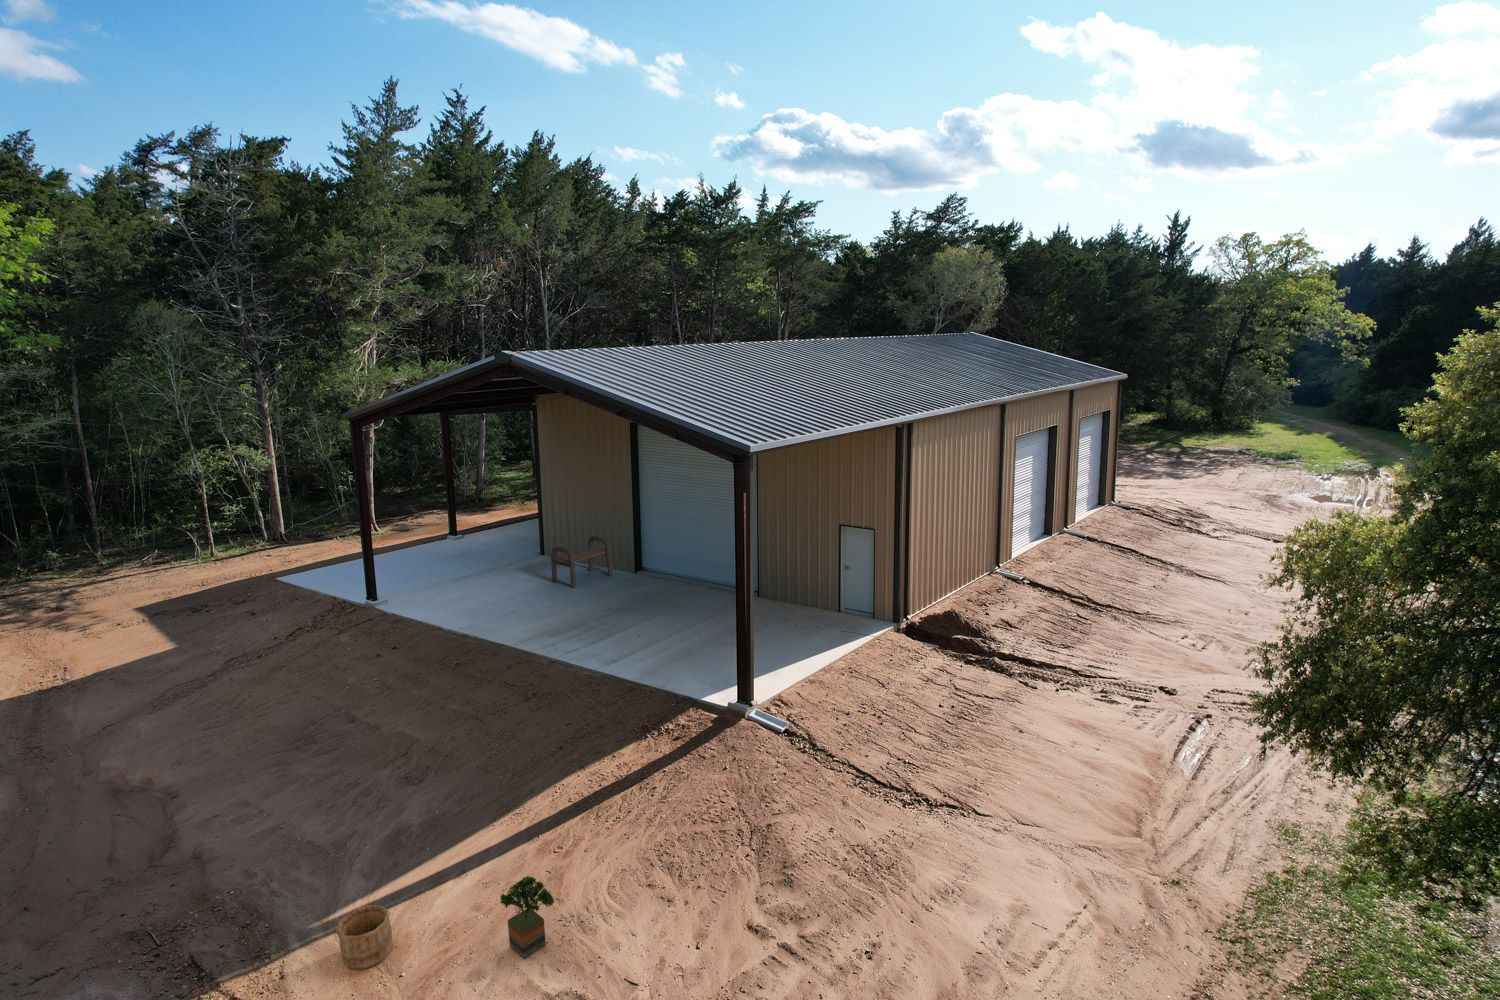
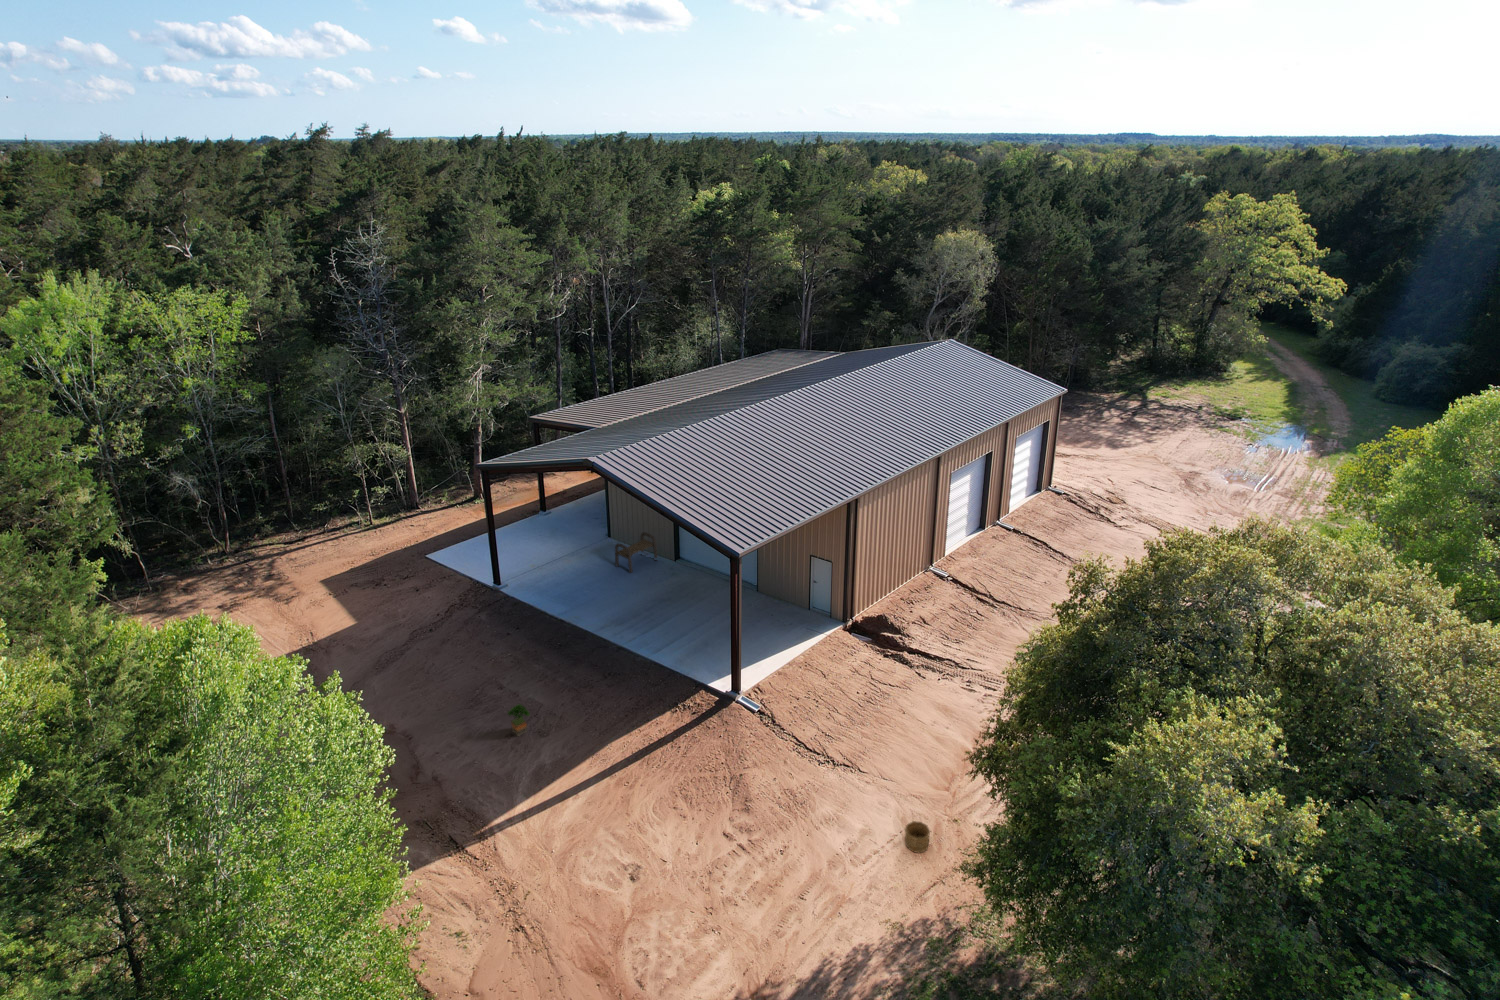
potted tree: present [500,876,554,959] -> present [508,704,530,736]
wooden bucket: present [336,905,393,969] -> present [905,821,930,853]

